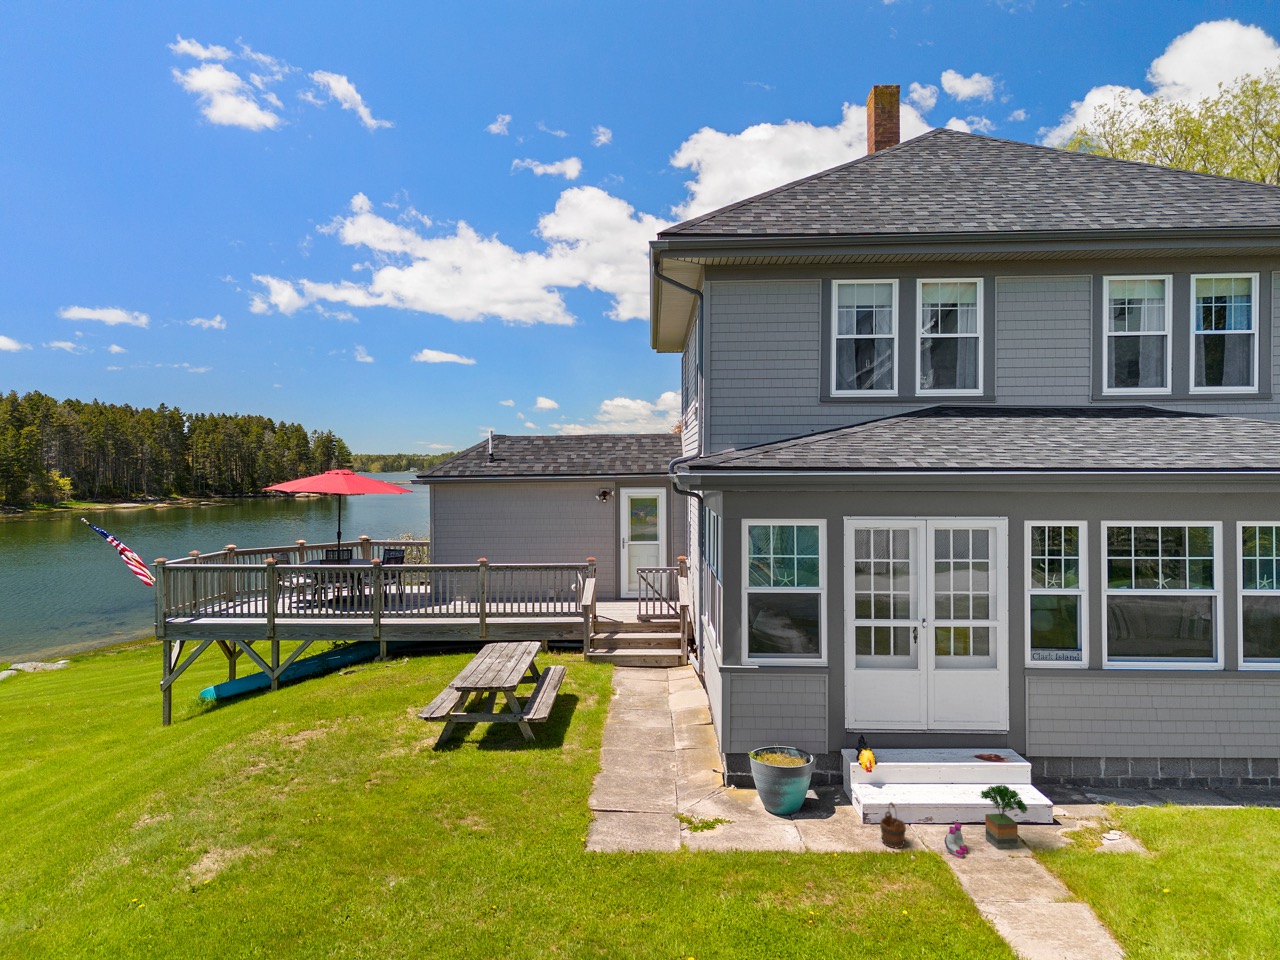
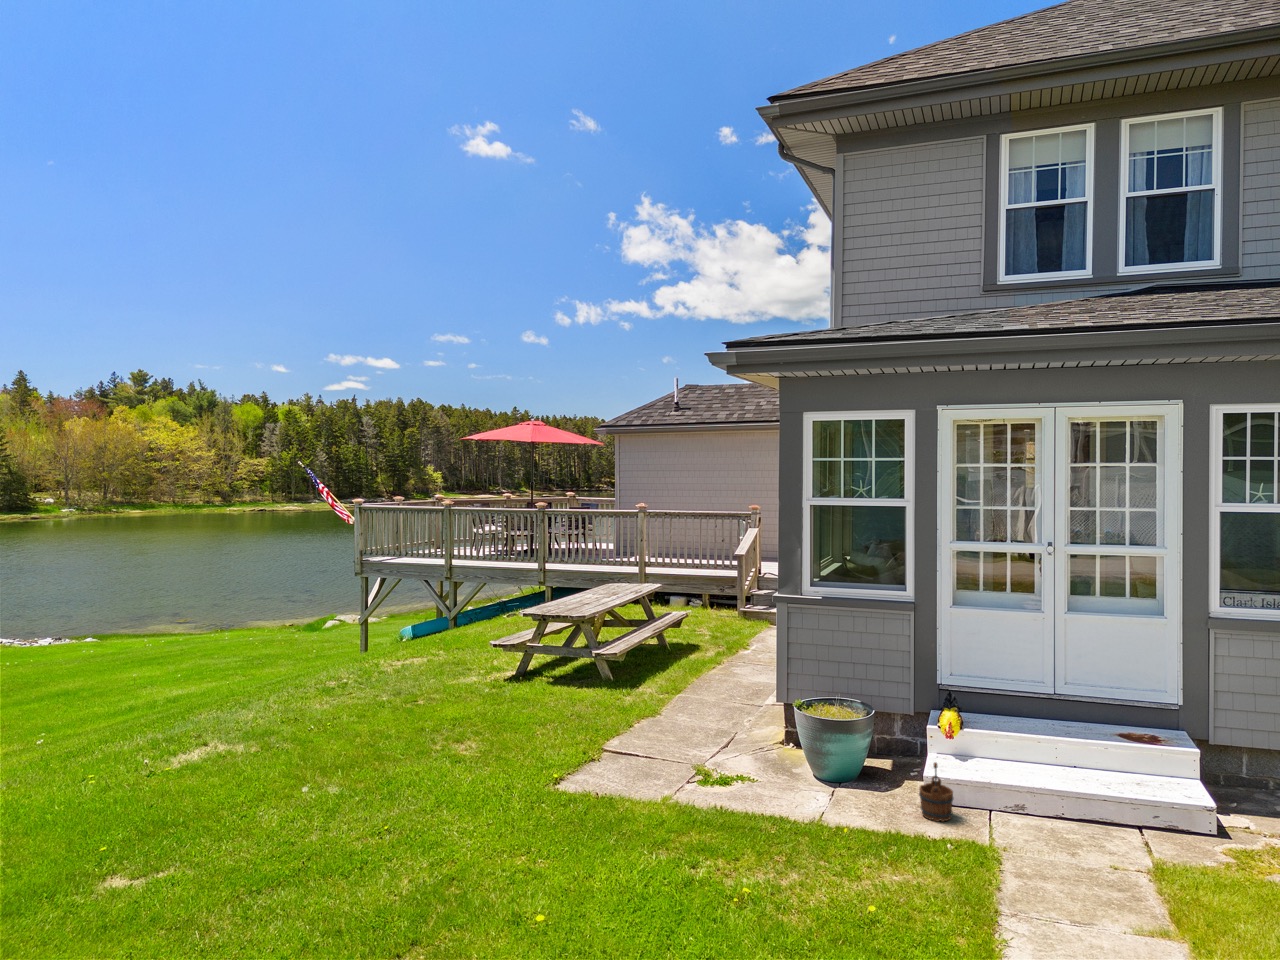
potted tree: present [981,785,1028,850] -> none [1072,759,1140,853]
boots: present [944,823,968,858] -> none [1005,801,1038,847]

